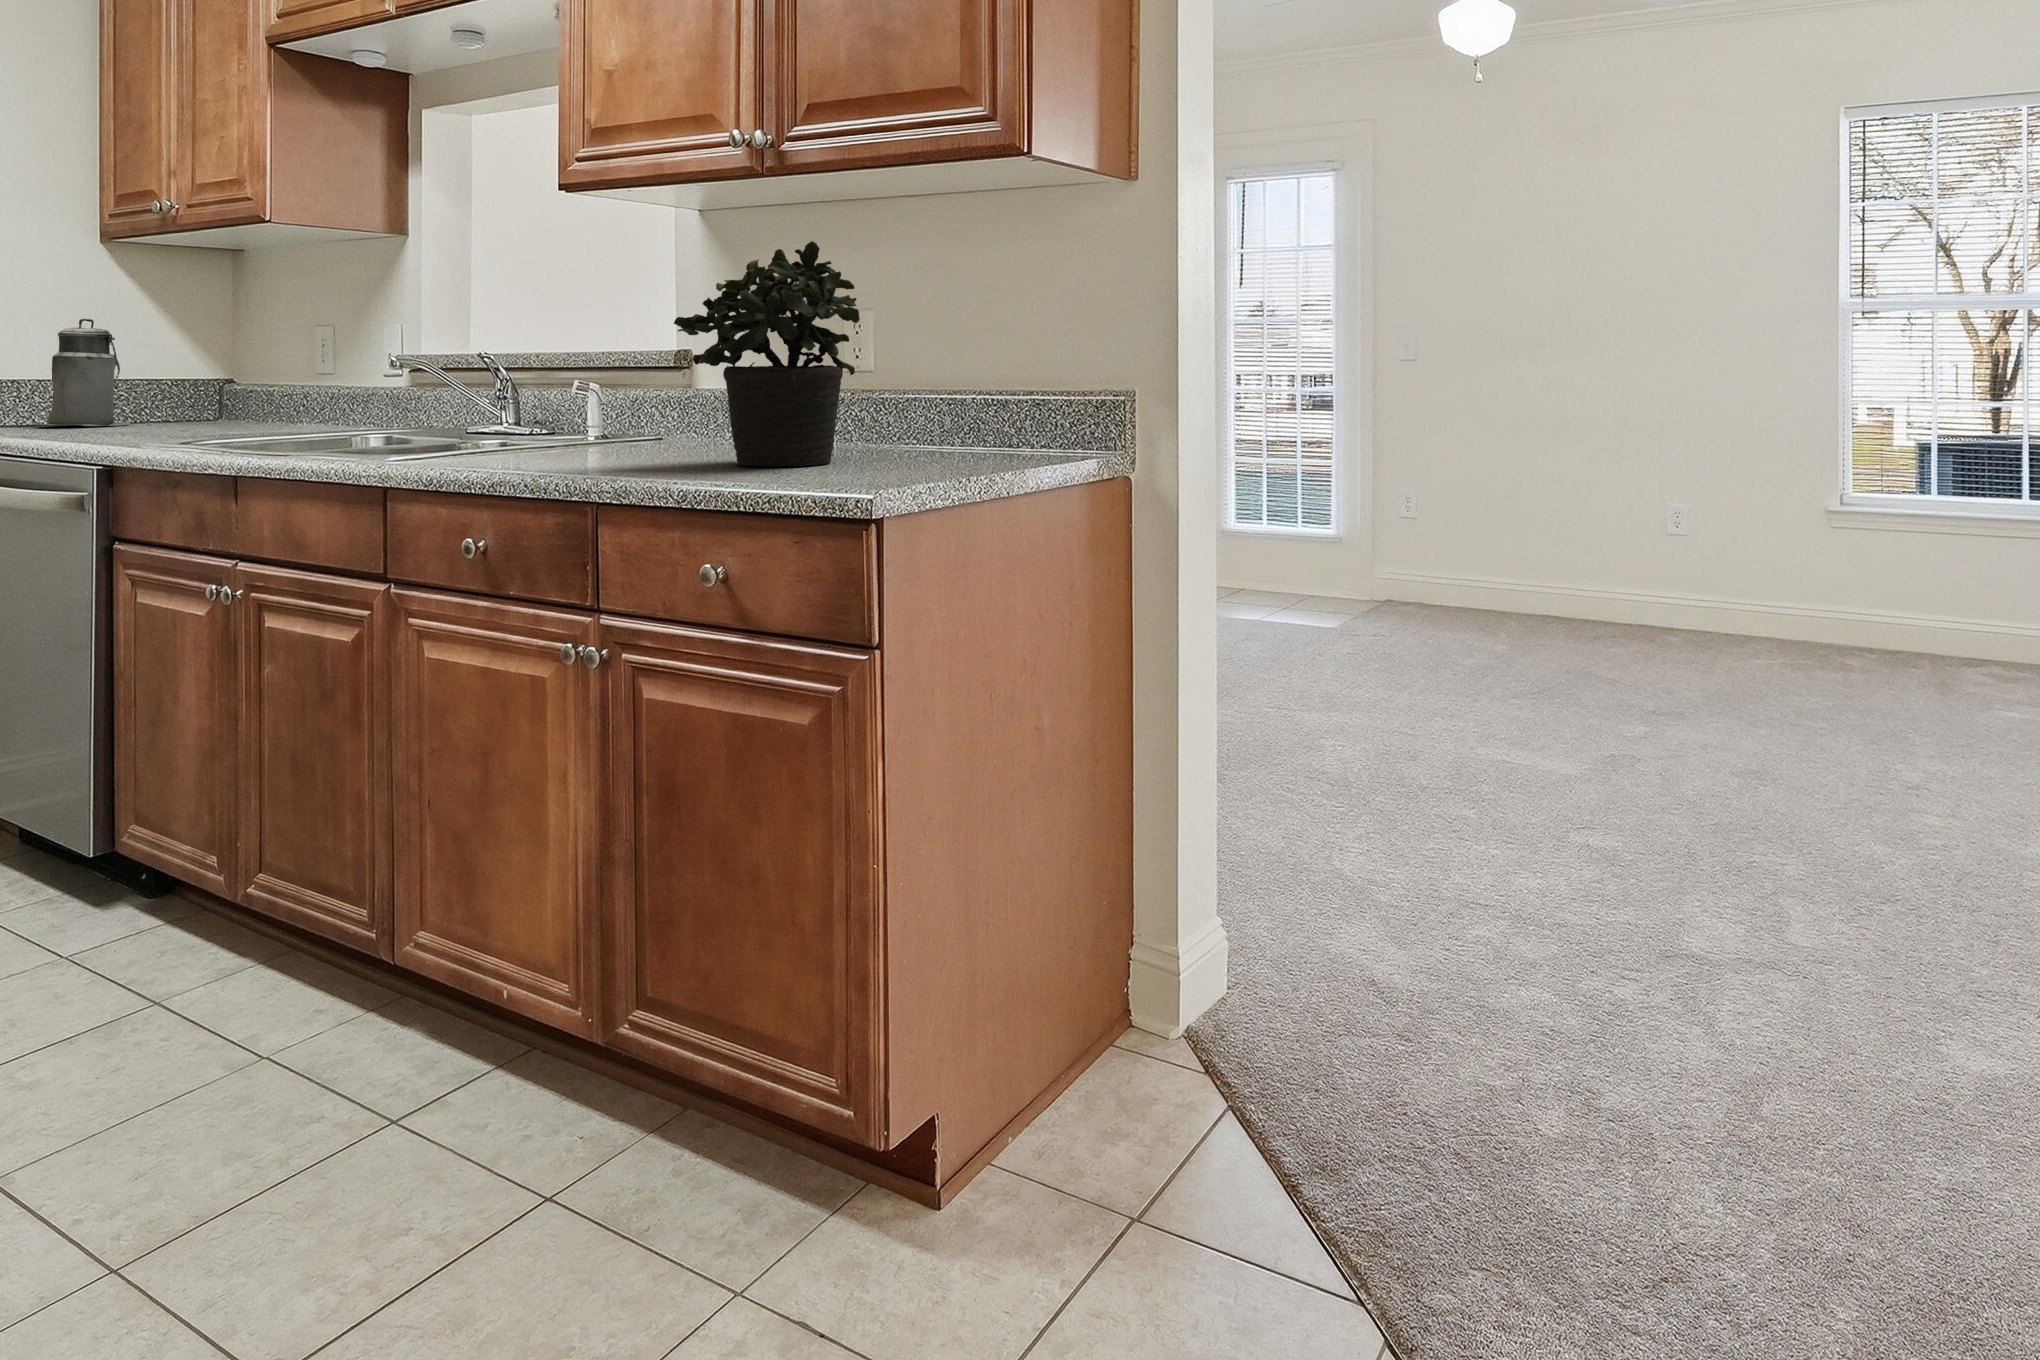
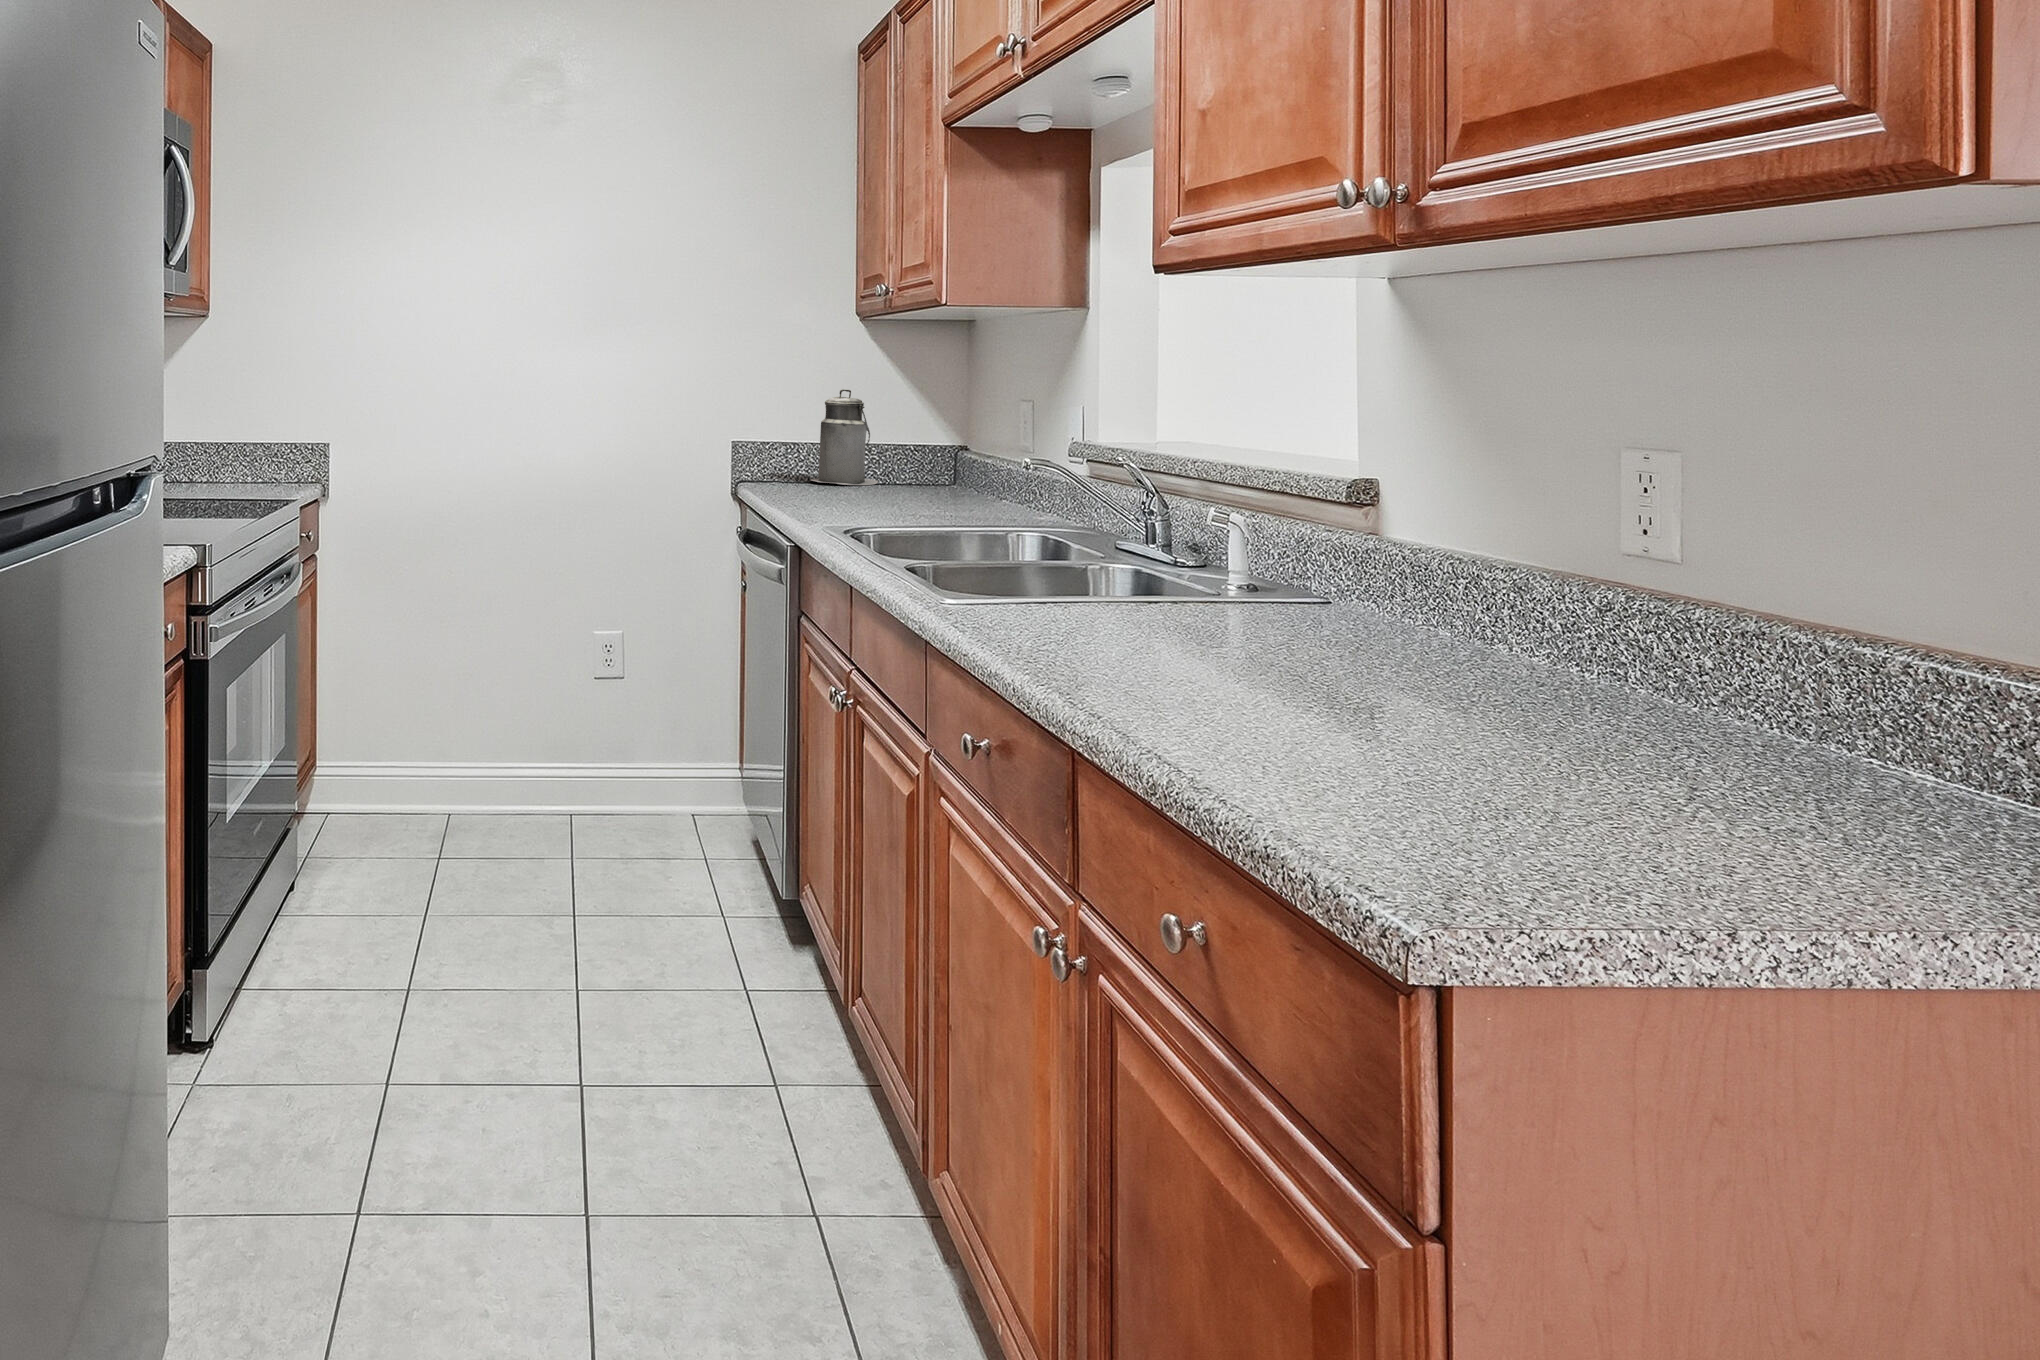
potted plant: present [674,241,860,466] -> none [1229,358,1568,743]

